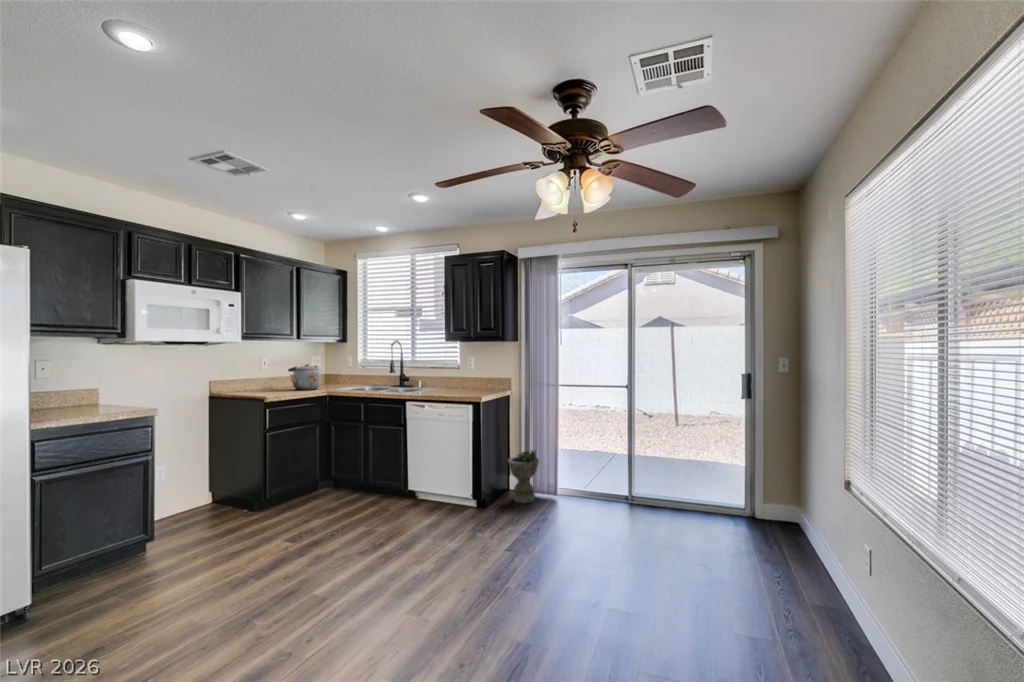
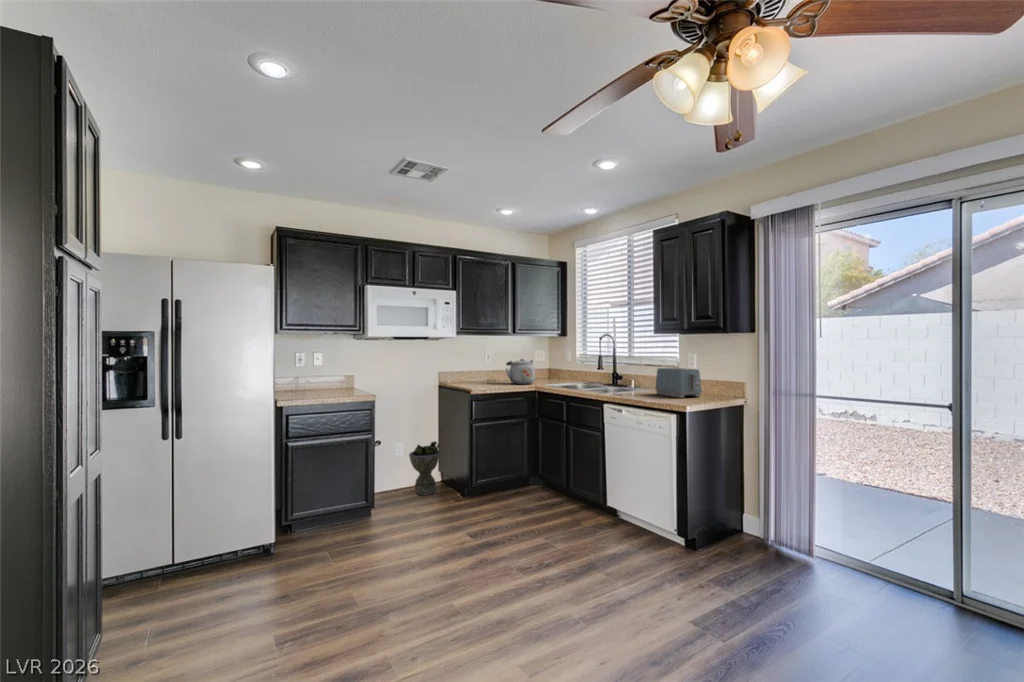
toaster: none [444,369,481,392] -> present [655,368,702,398]
planter: present [508,450,539,504] -> present [409,441,440,495]

